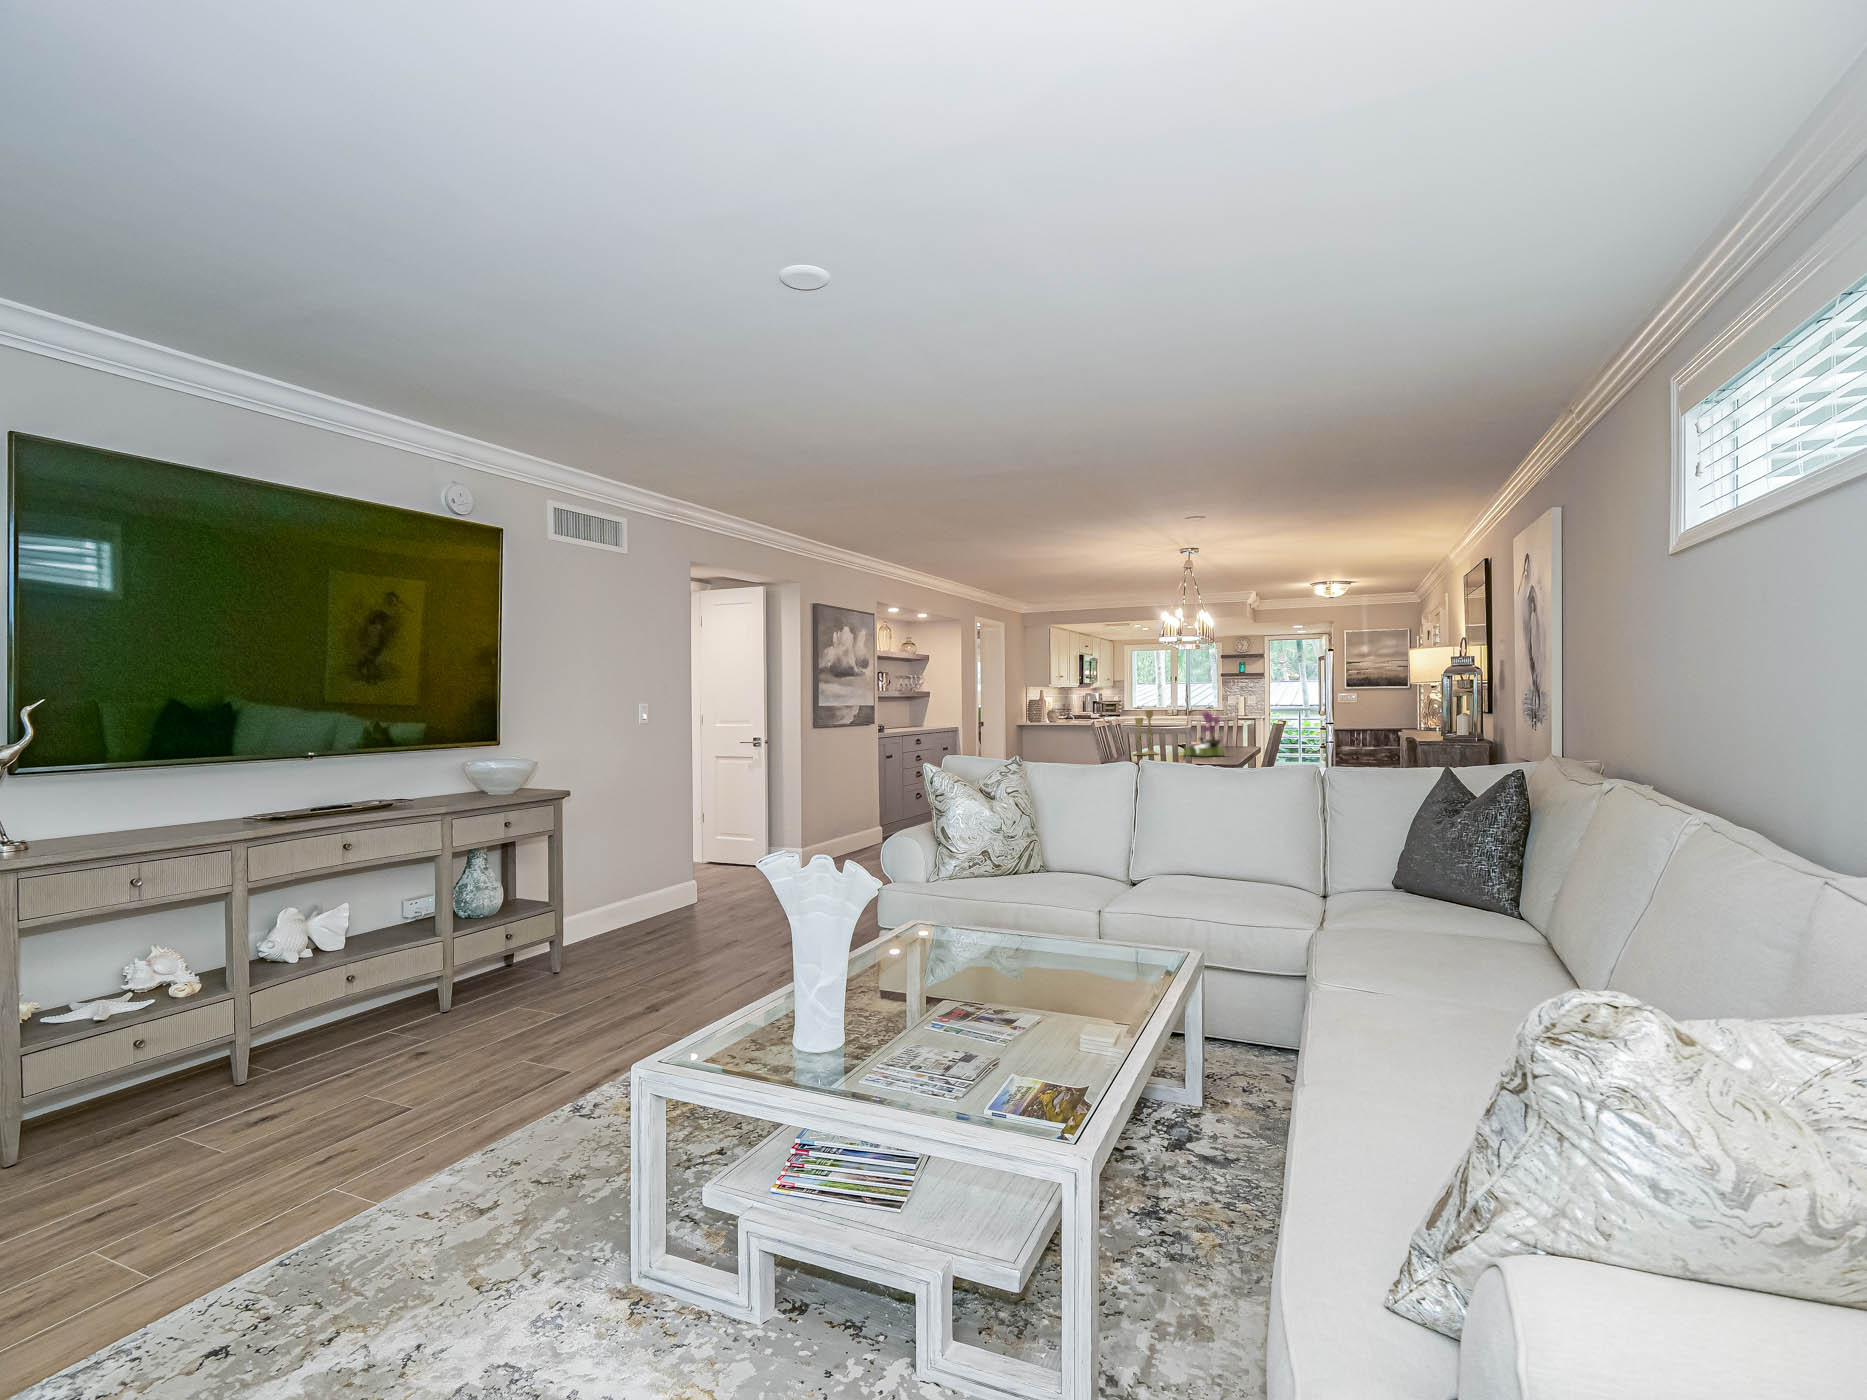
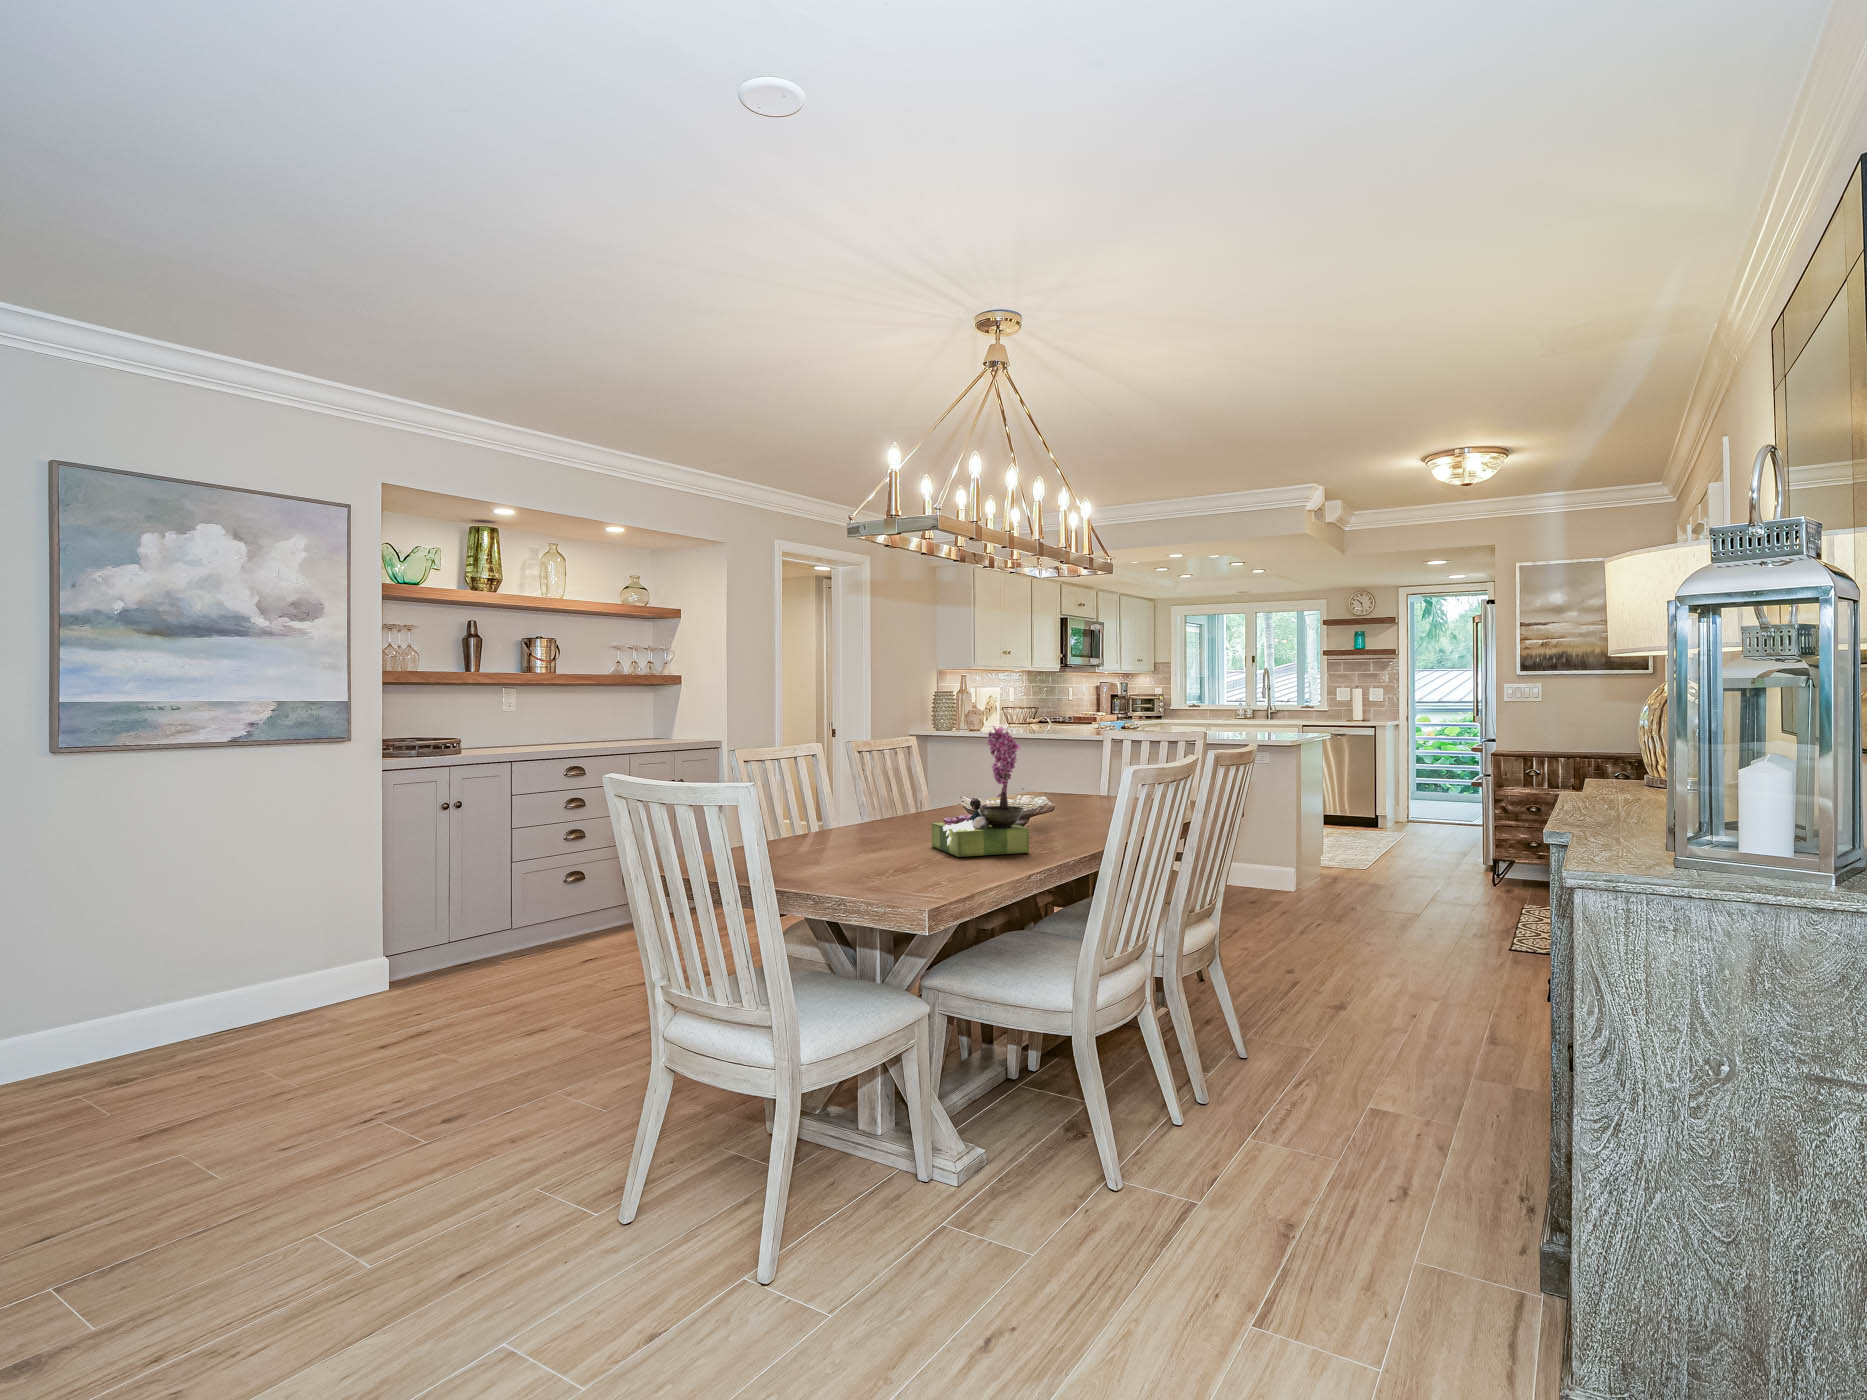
candlestick: present [1133,710,1159,755] -> none [825,722,906,838]

